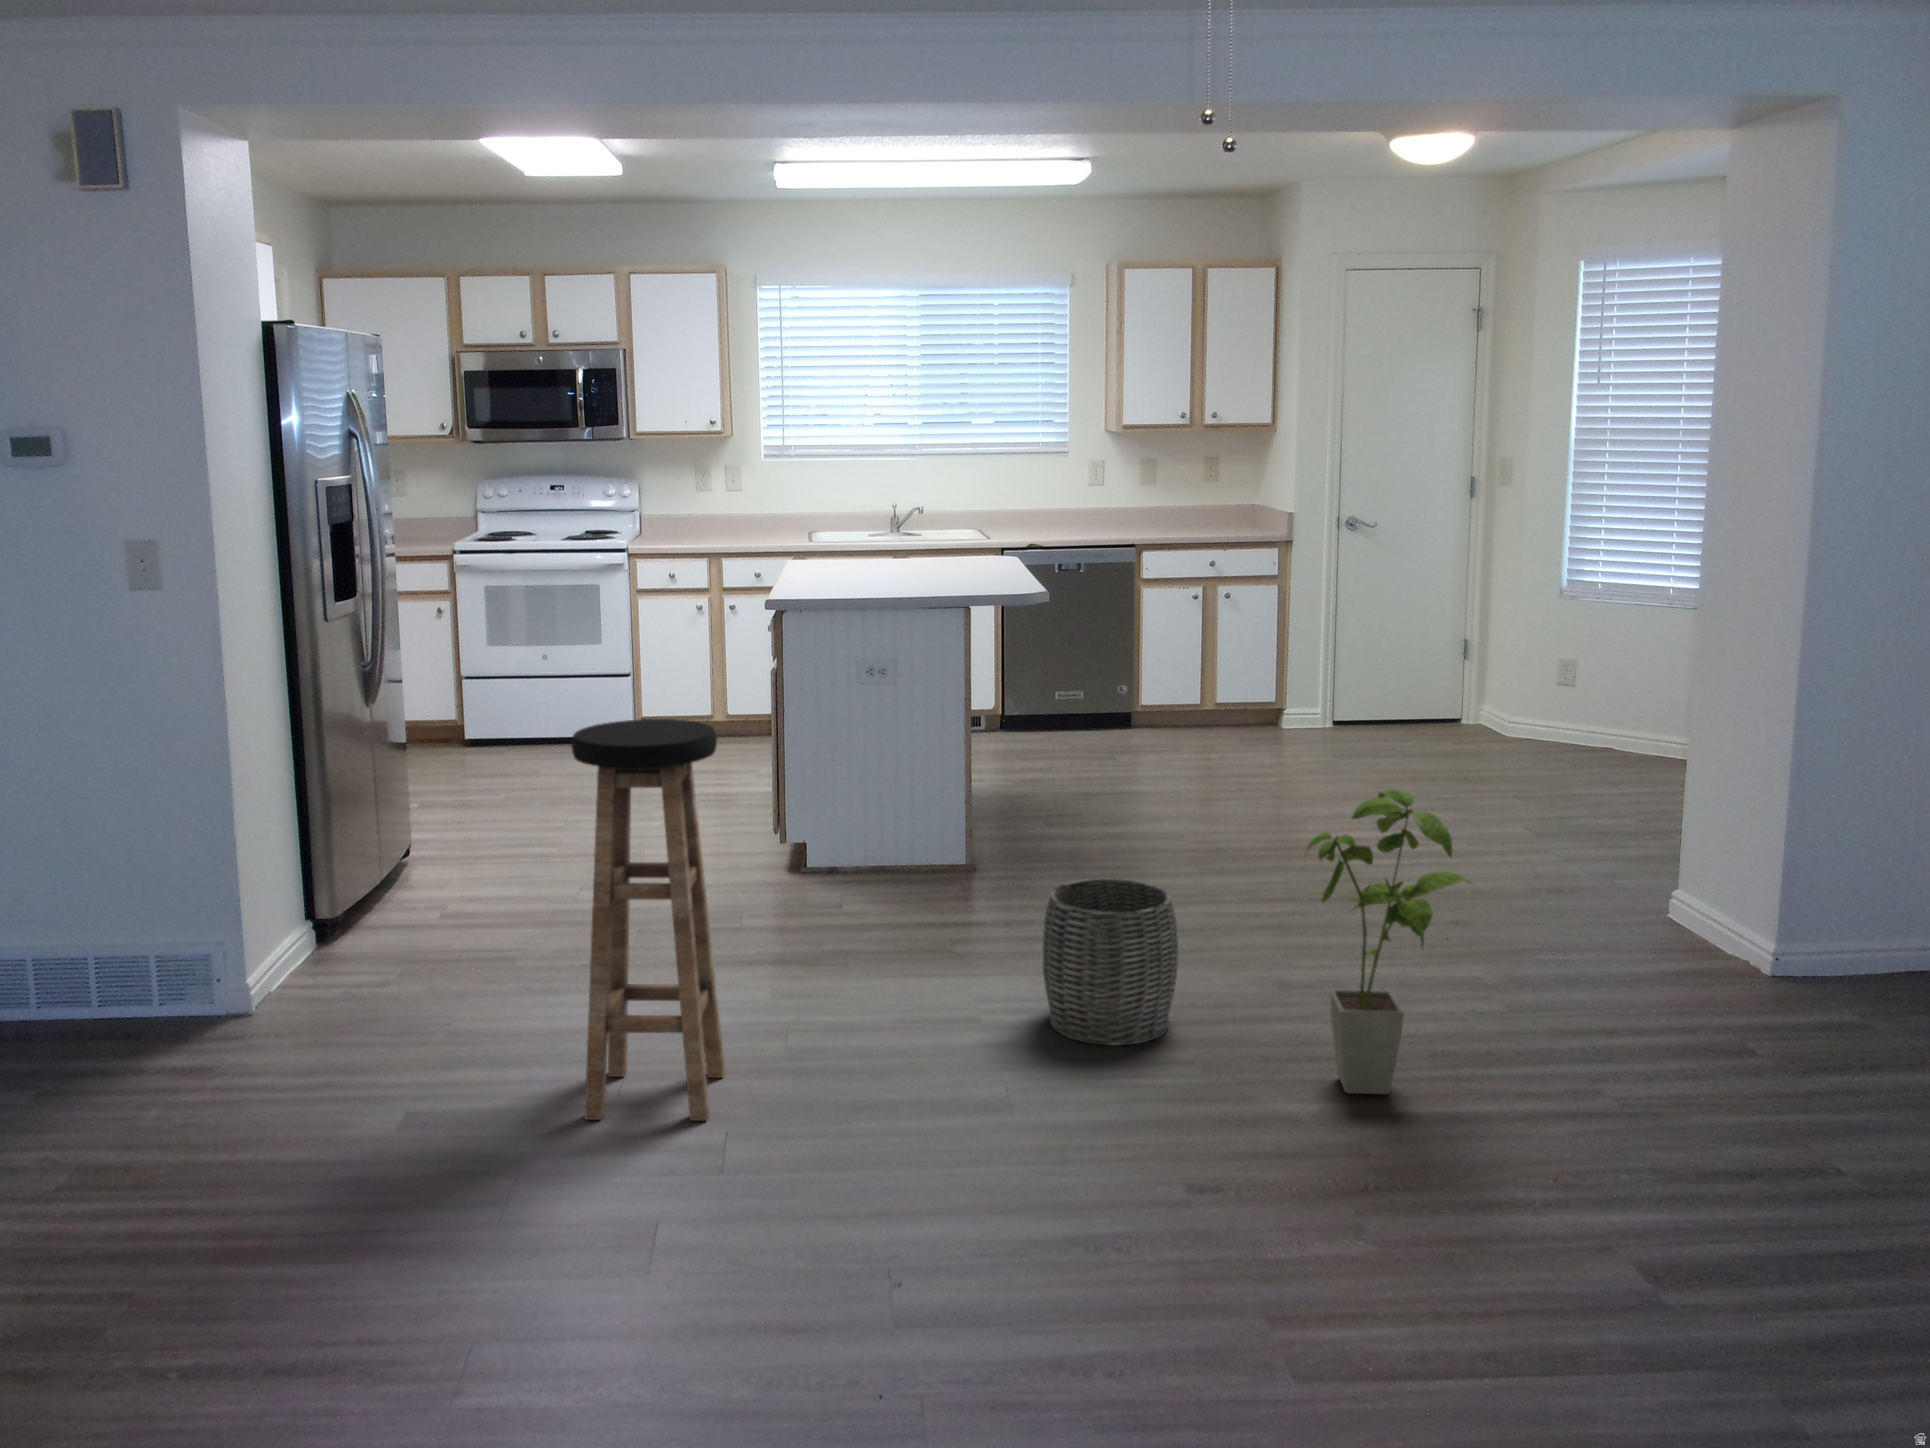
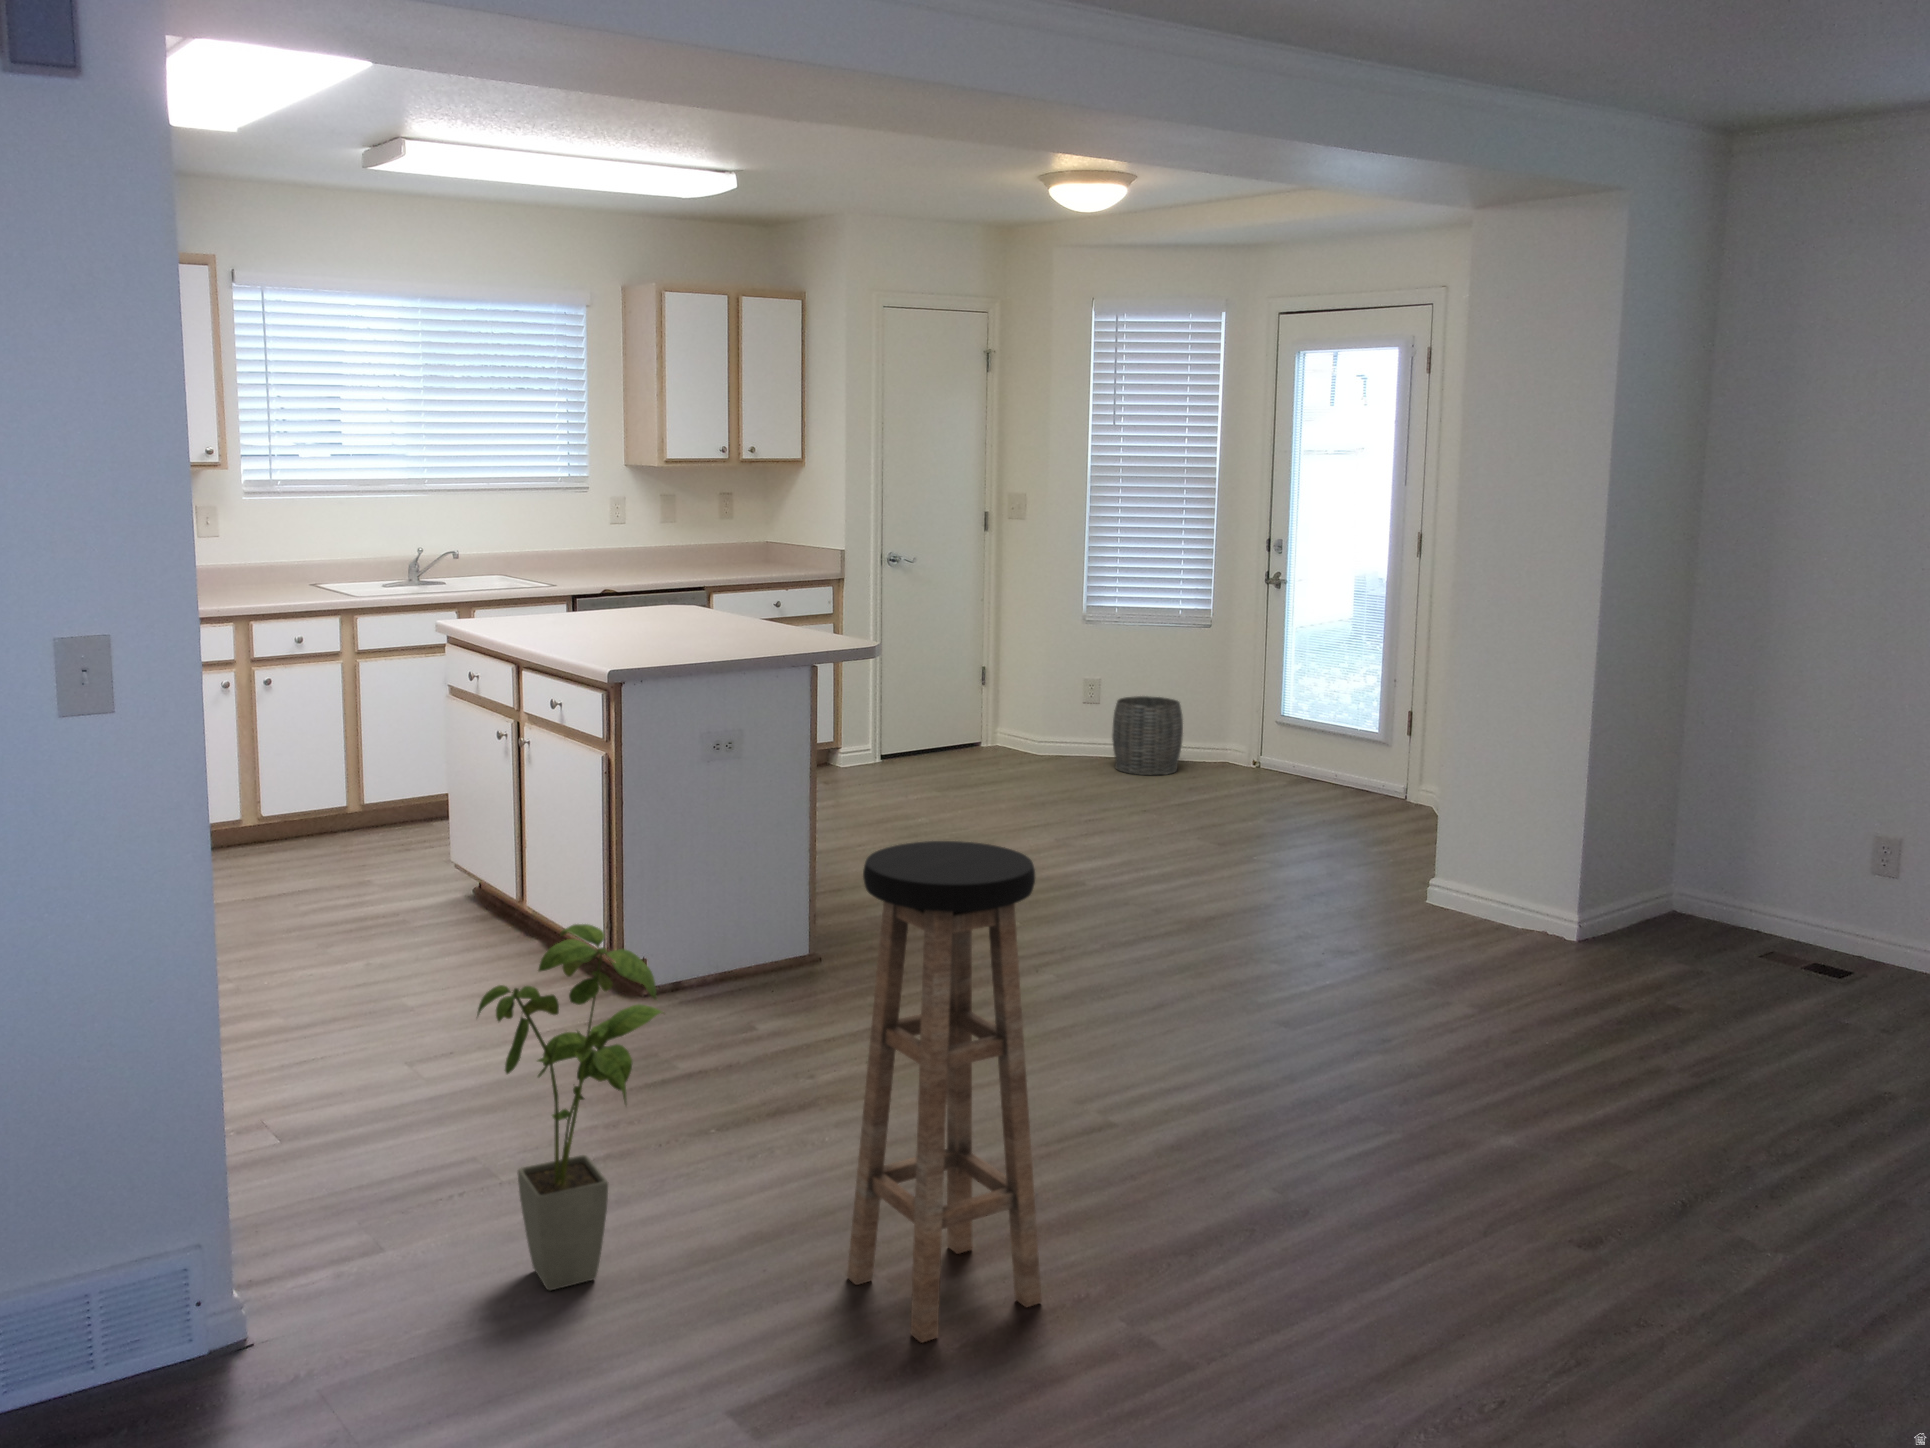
house plant: present [1307,789,1470,1094] -> present [477,924,663,1290]
woven basket: present [1043,879,1178,1046] -> present [1112,696,1183,775]

